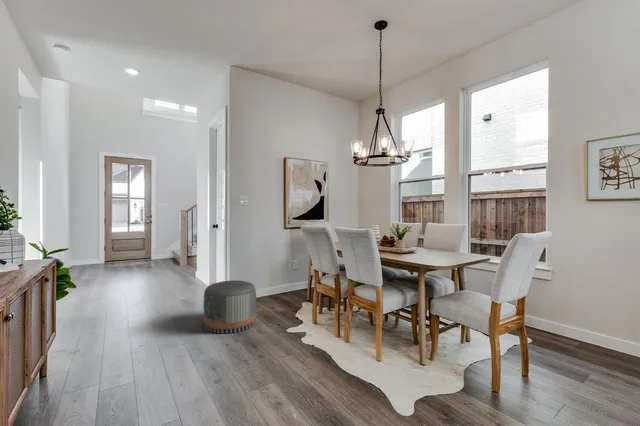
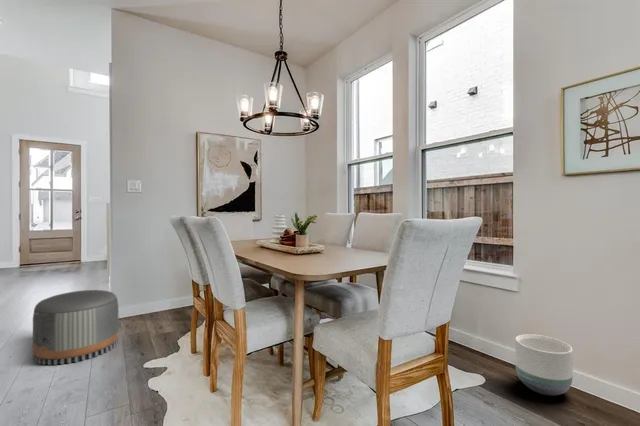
planter: none [555,308,596,347] -> present [515,334,573,396]

